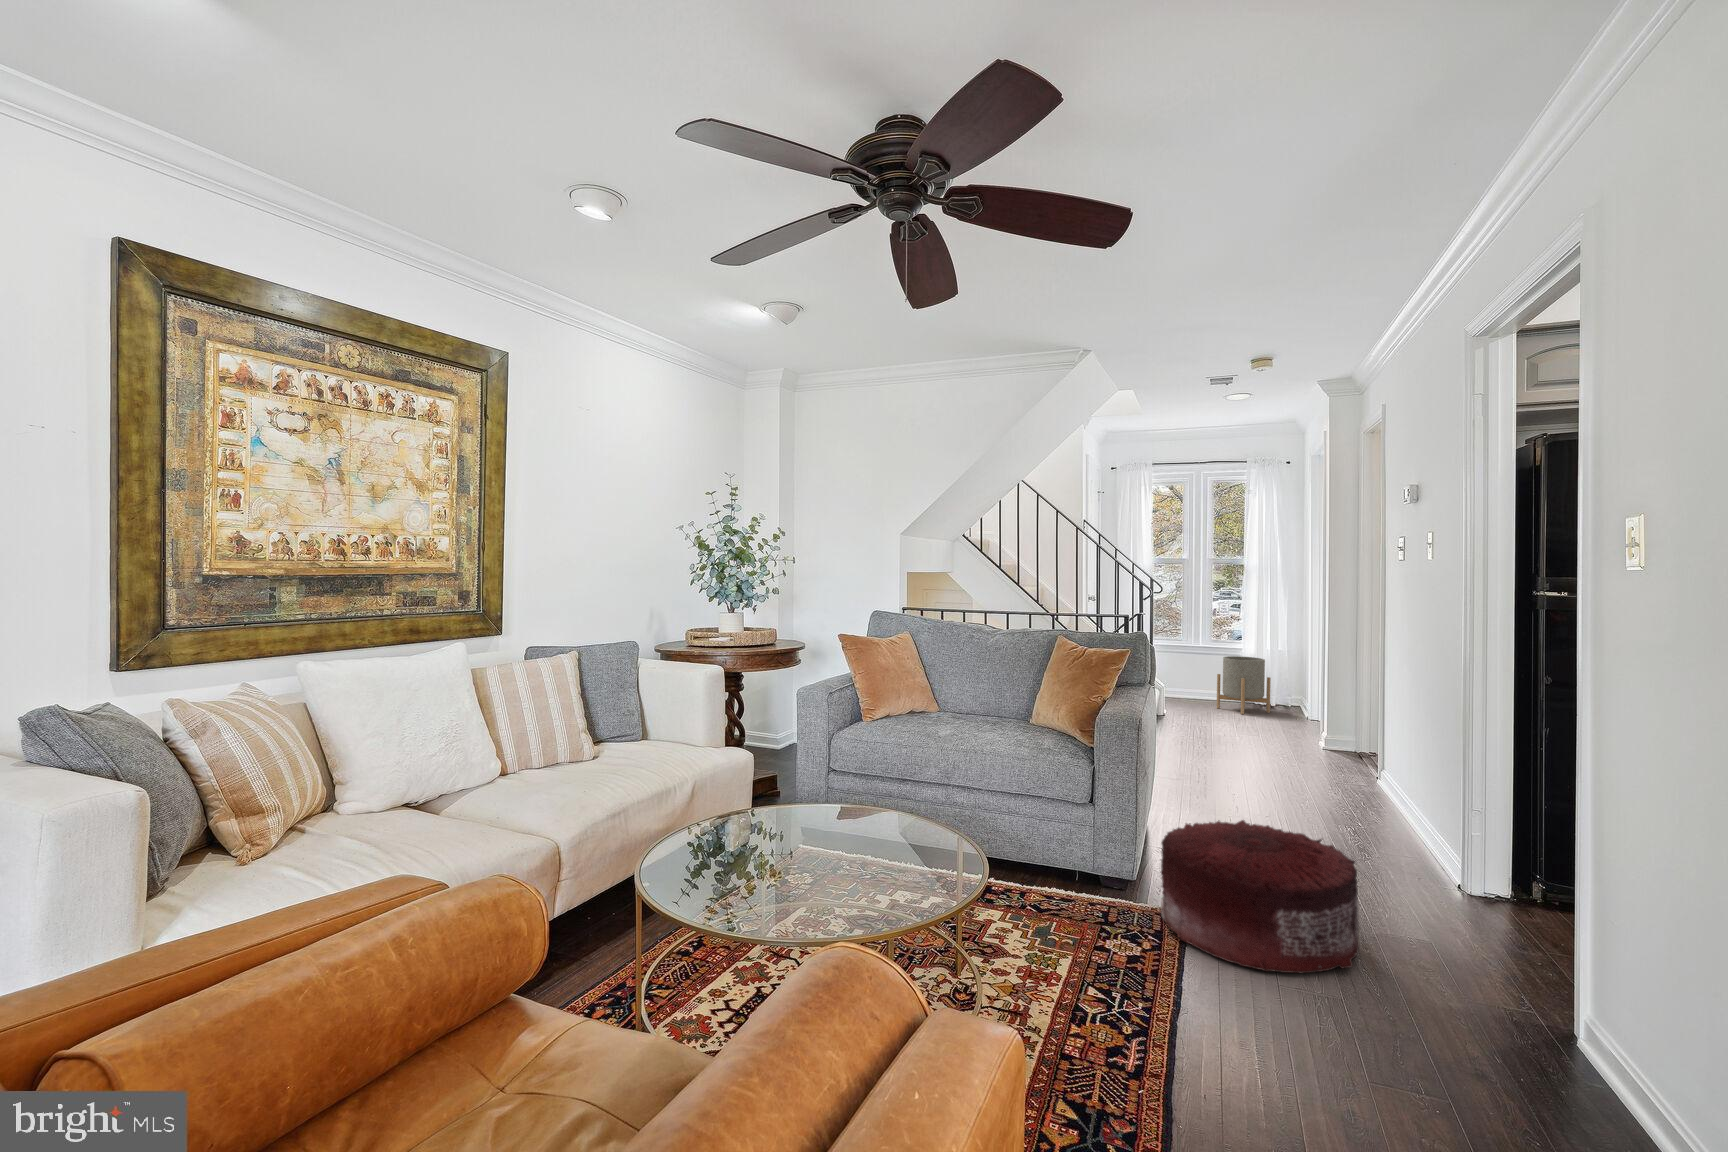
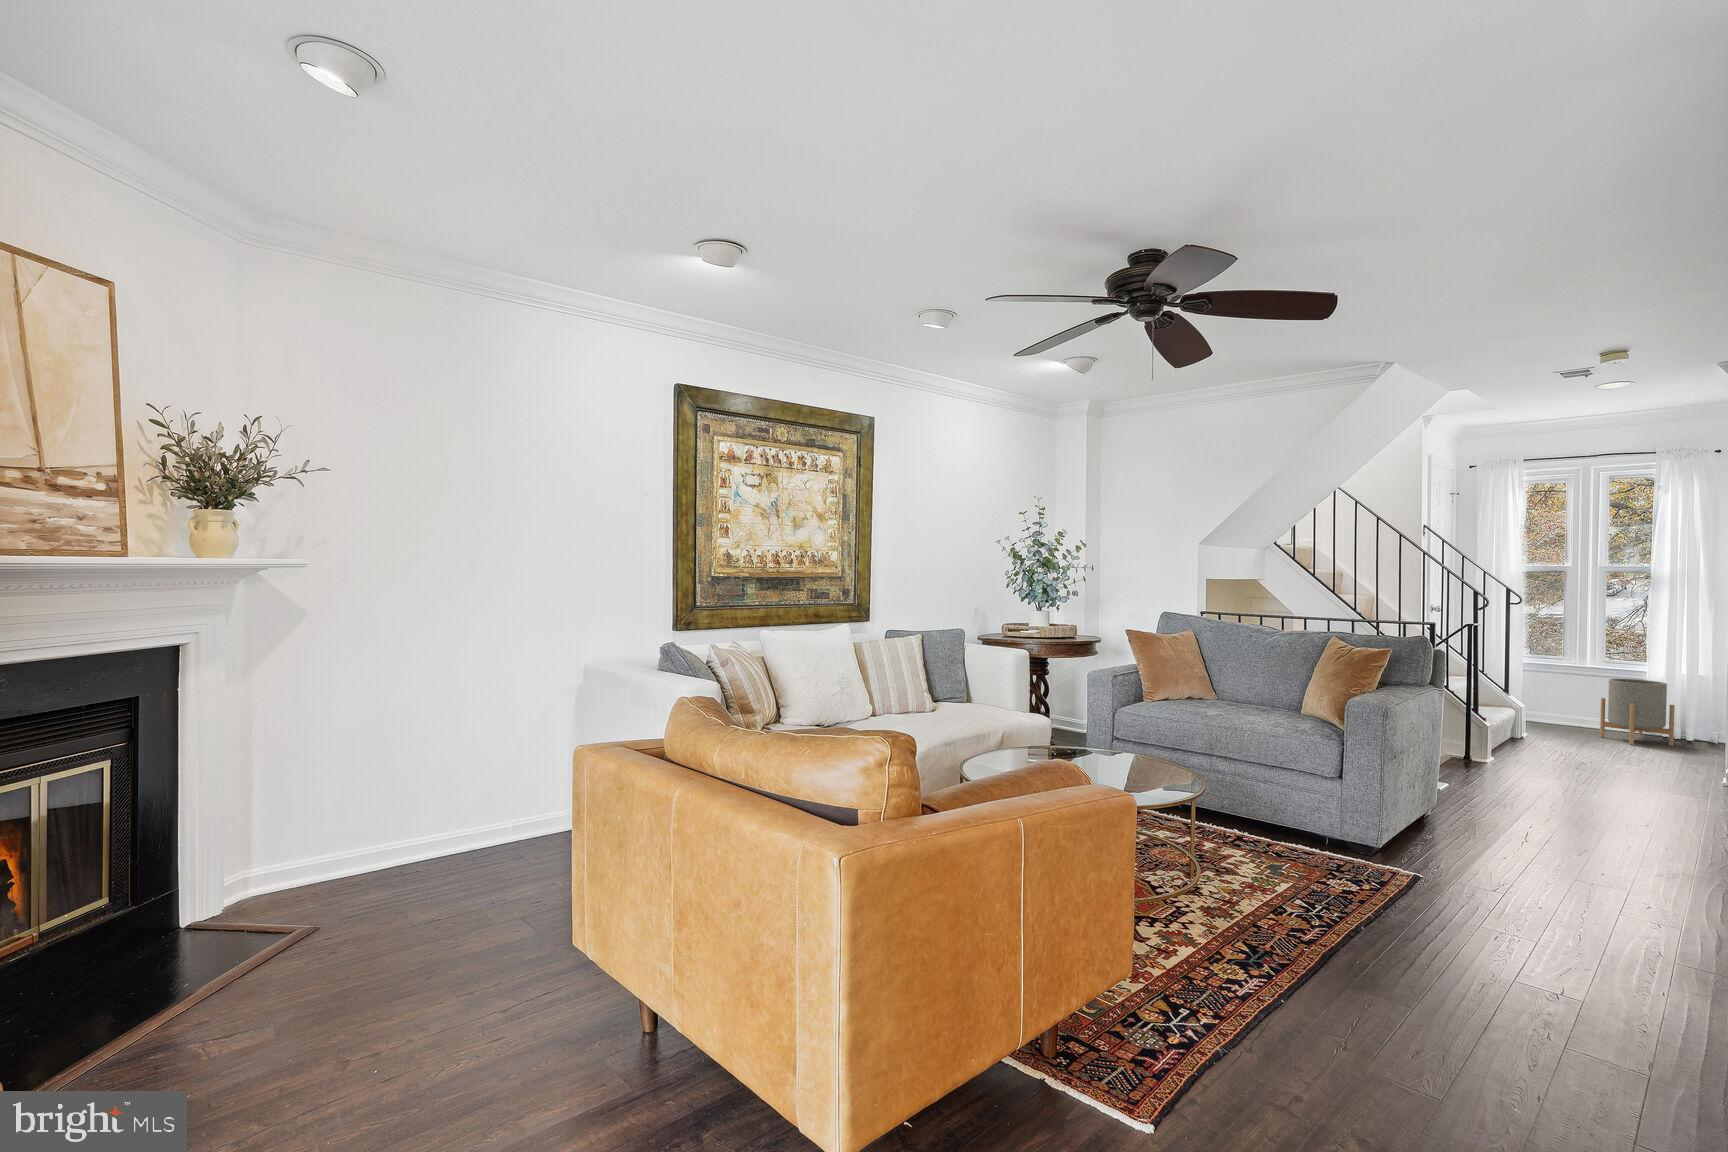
pouf: present [1161,820,1359,973] -> none [1387,798,1576,919]

